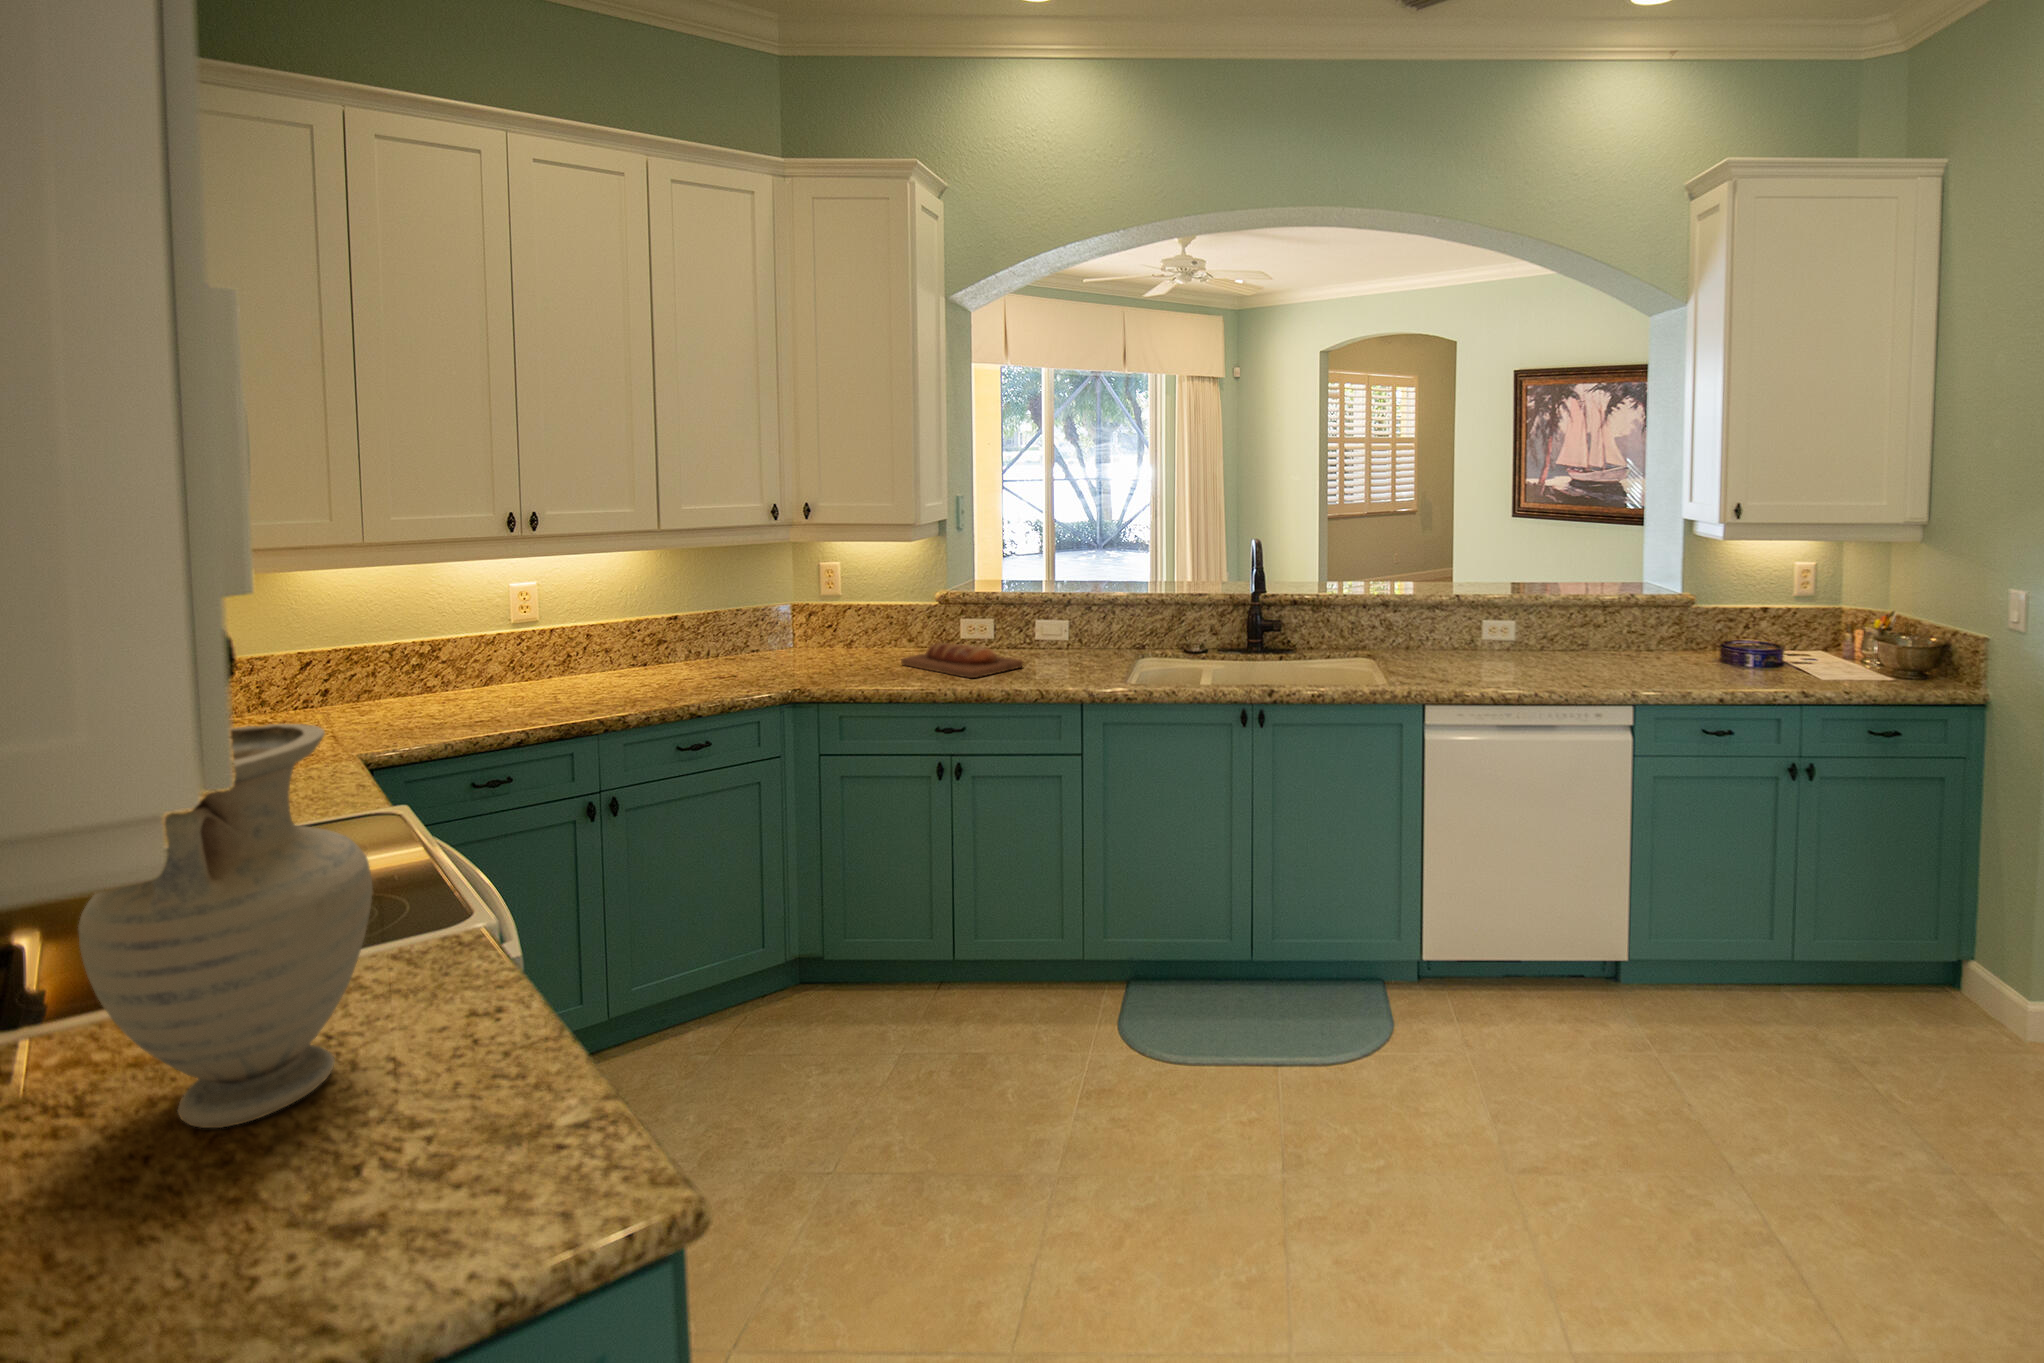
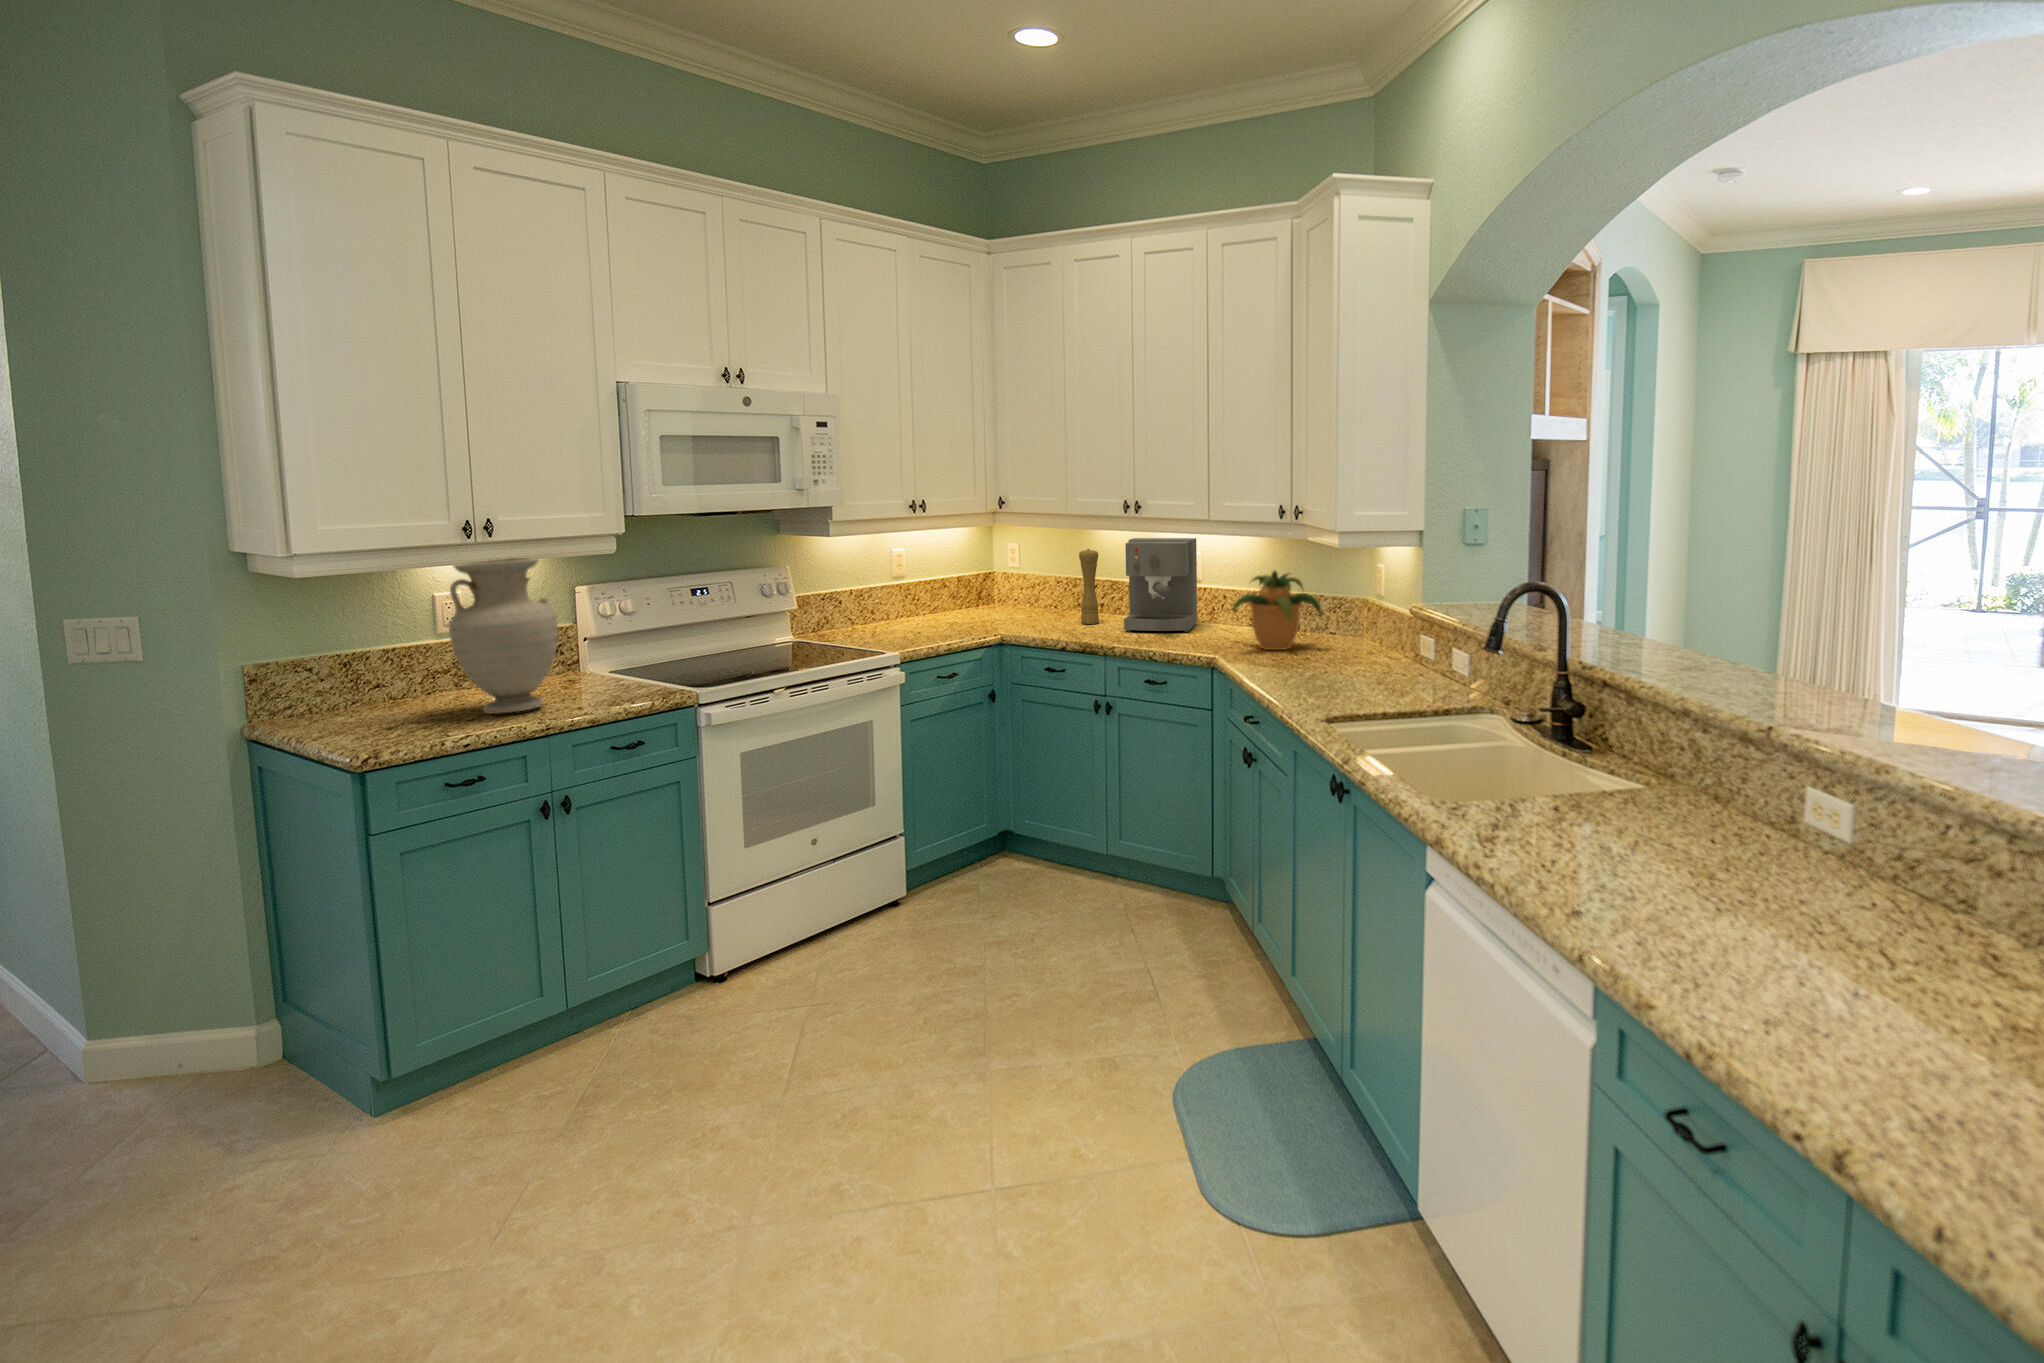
coffee maker: none [450,564,618,705] -> present [1124,538,1197,632]
potted plant: none [726,580,830,675] -> present [1233,571,1322,650]
pepper mill: none [368,600,411,718] -> present [1079,549,1099,624]
bread loaf: present [901,643,1023,678] -> none [1302,650,1393,687]

